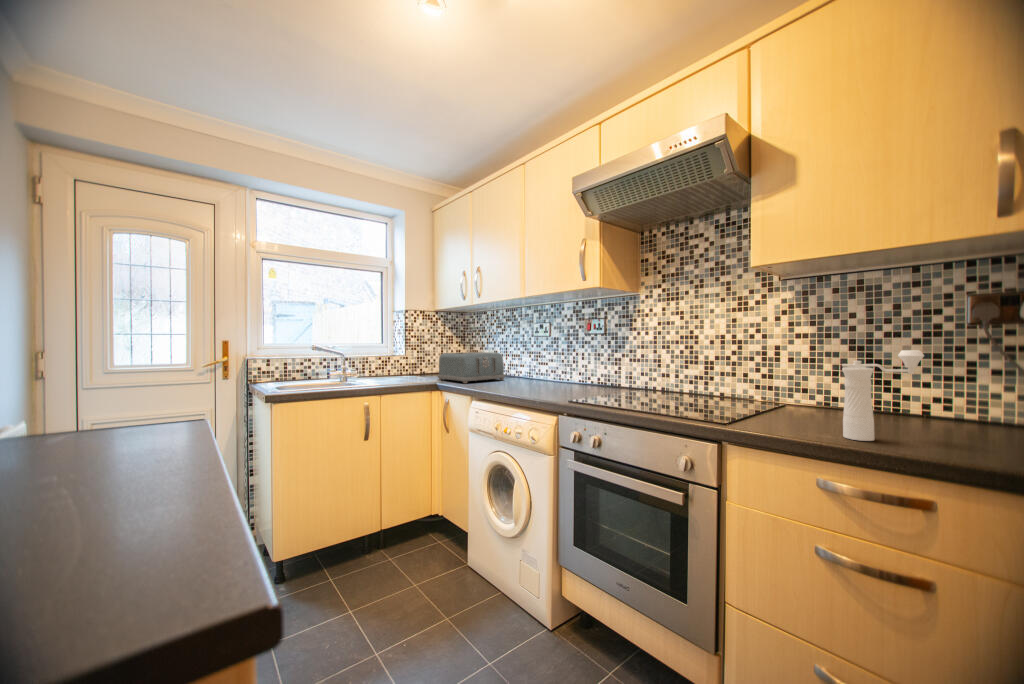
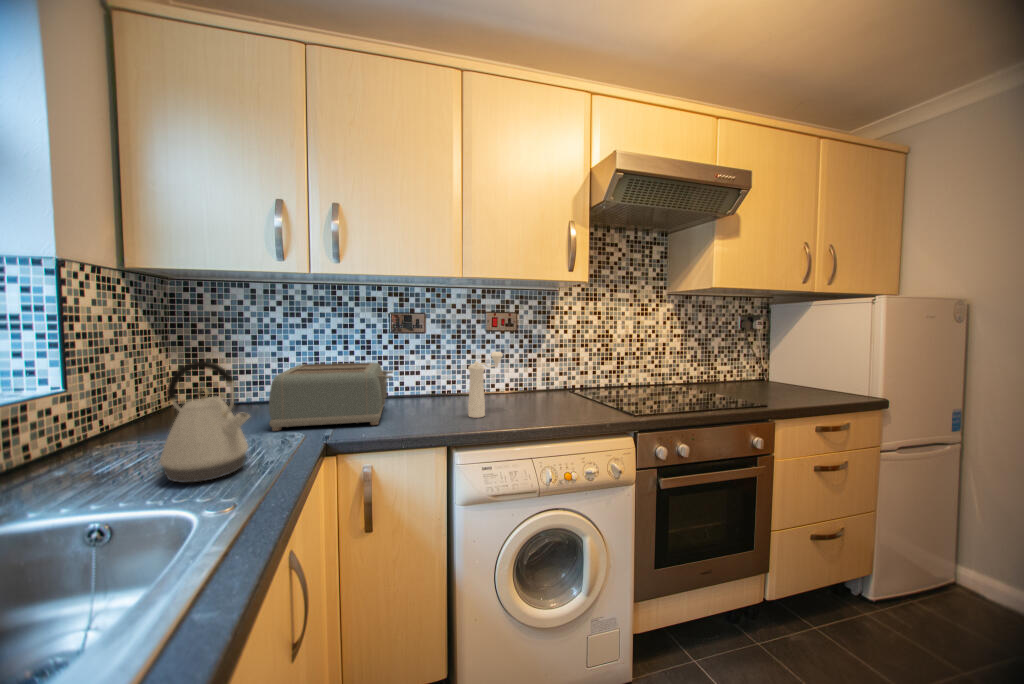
kettle: none [371,341,399,384] -> present [160,361,250,482]
pepper mill: present [842,350,924,441] -> present [468,352,503,418]

